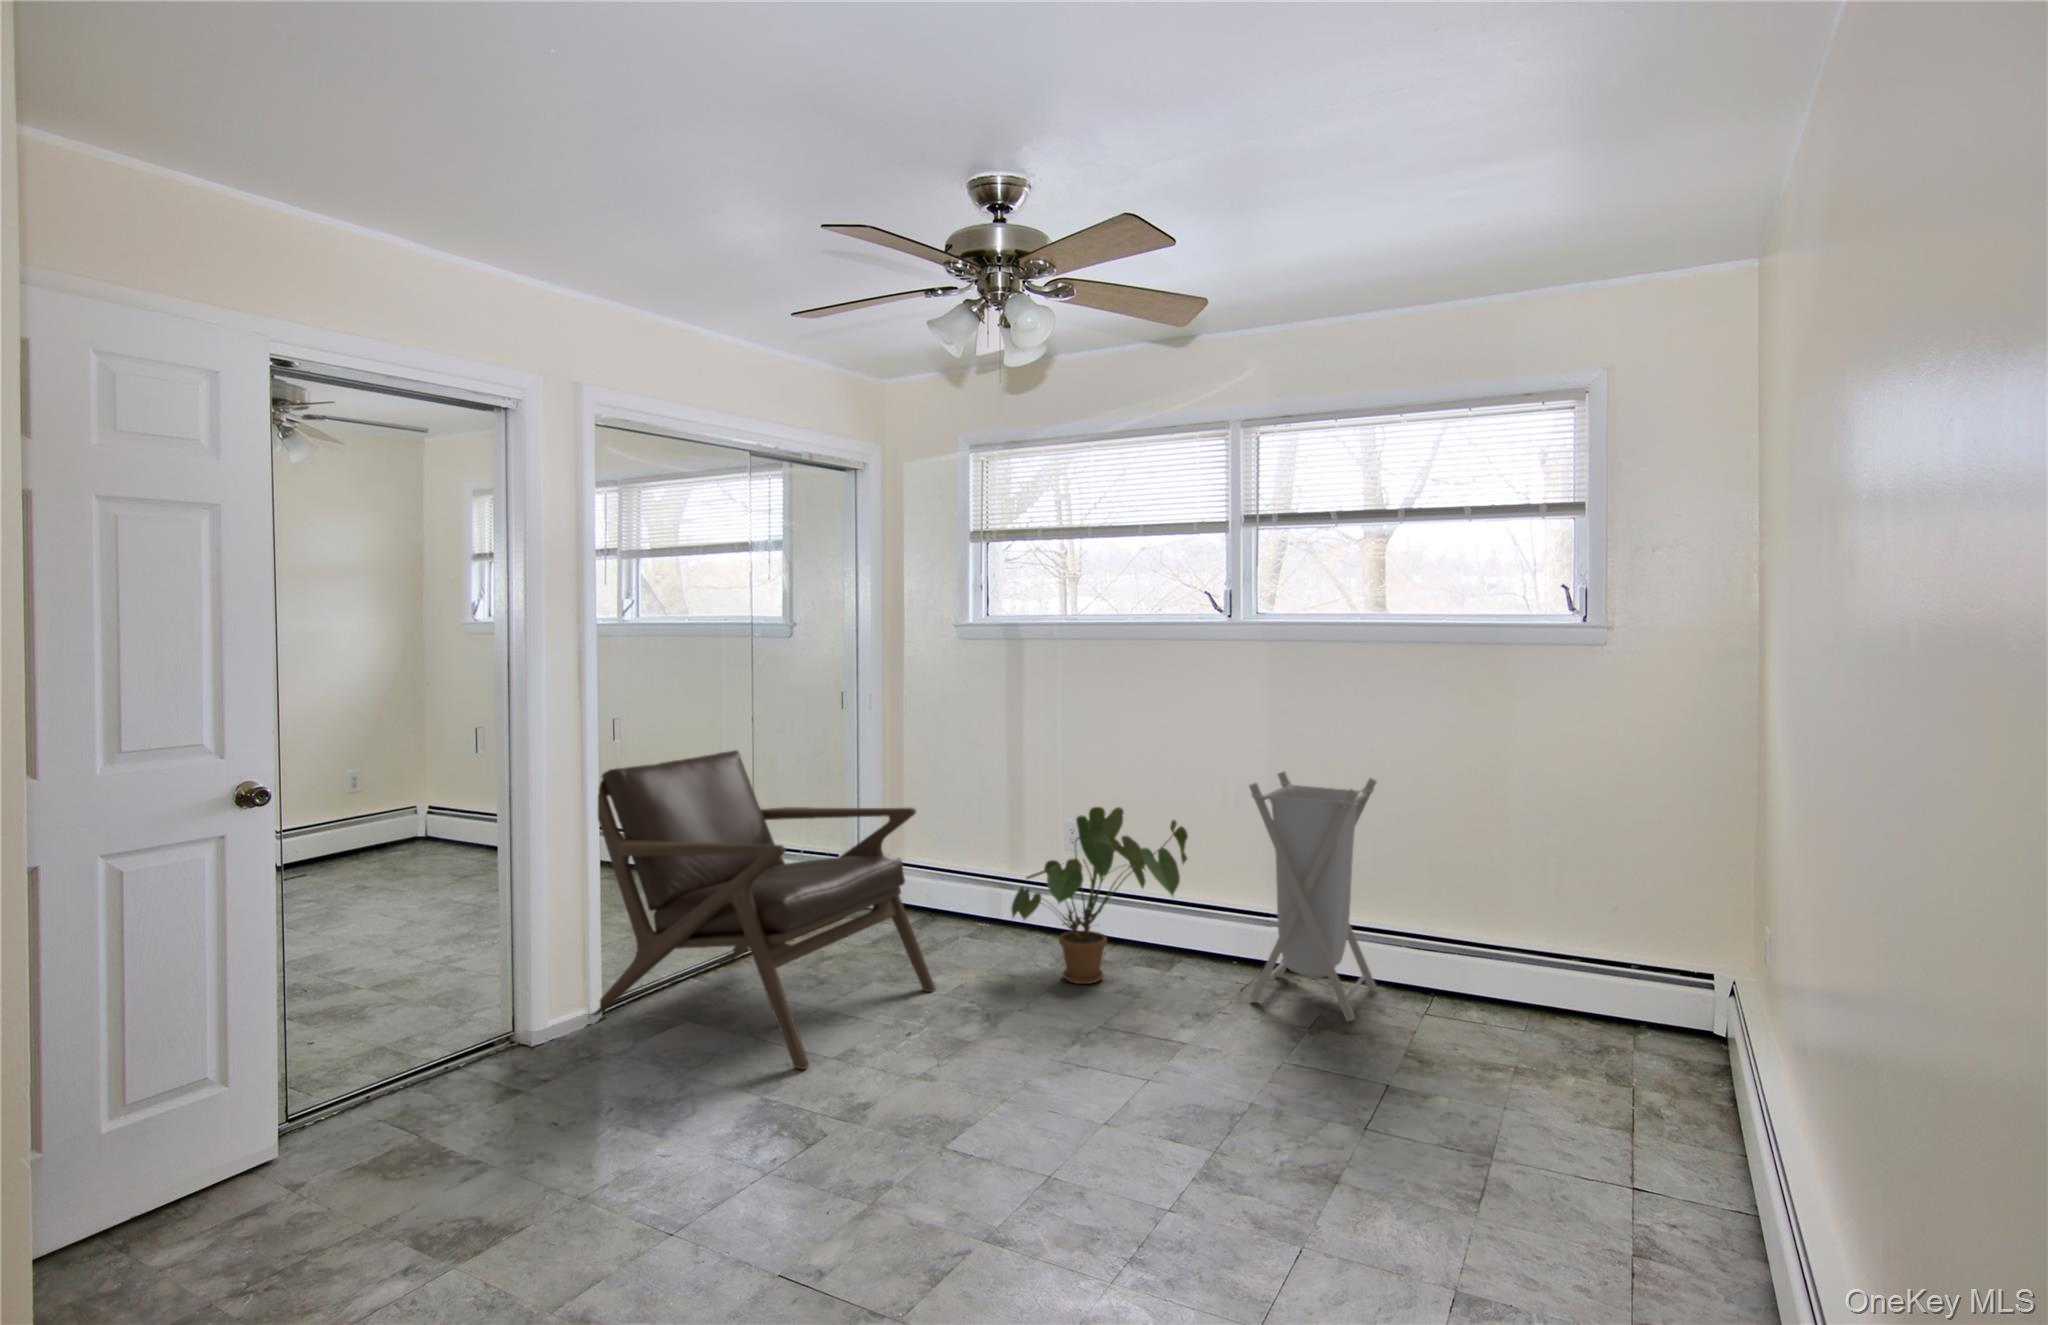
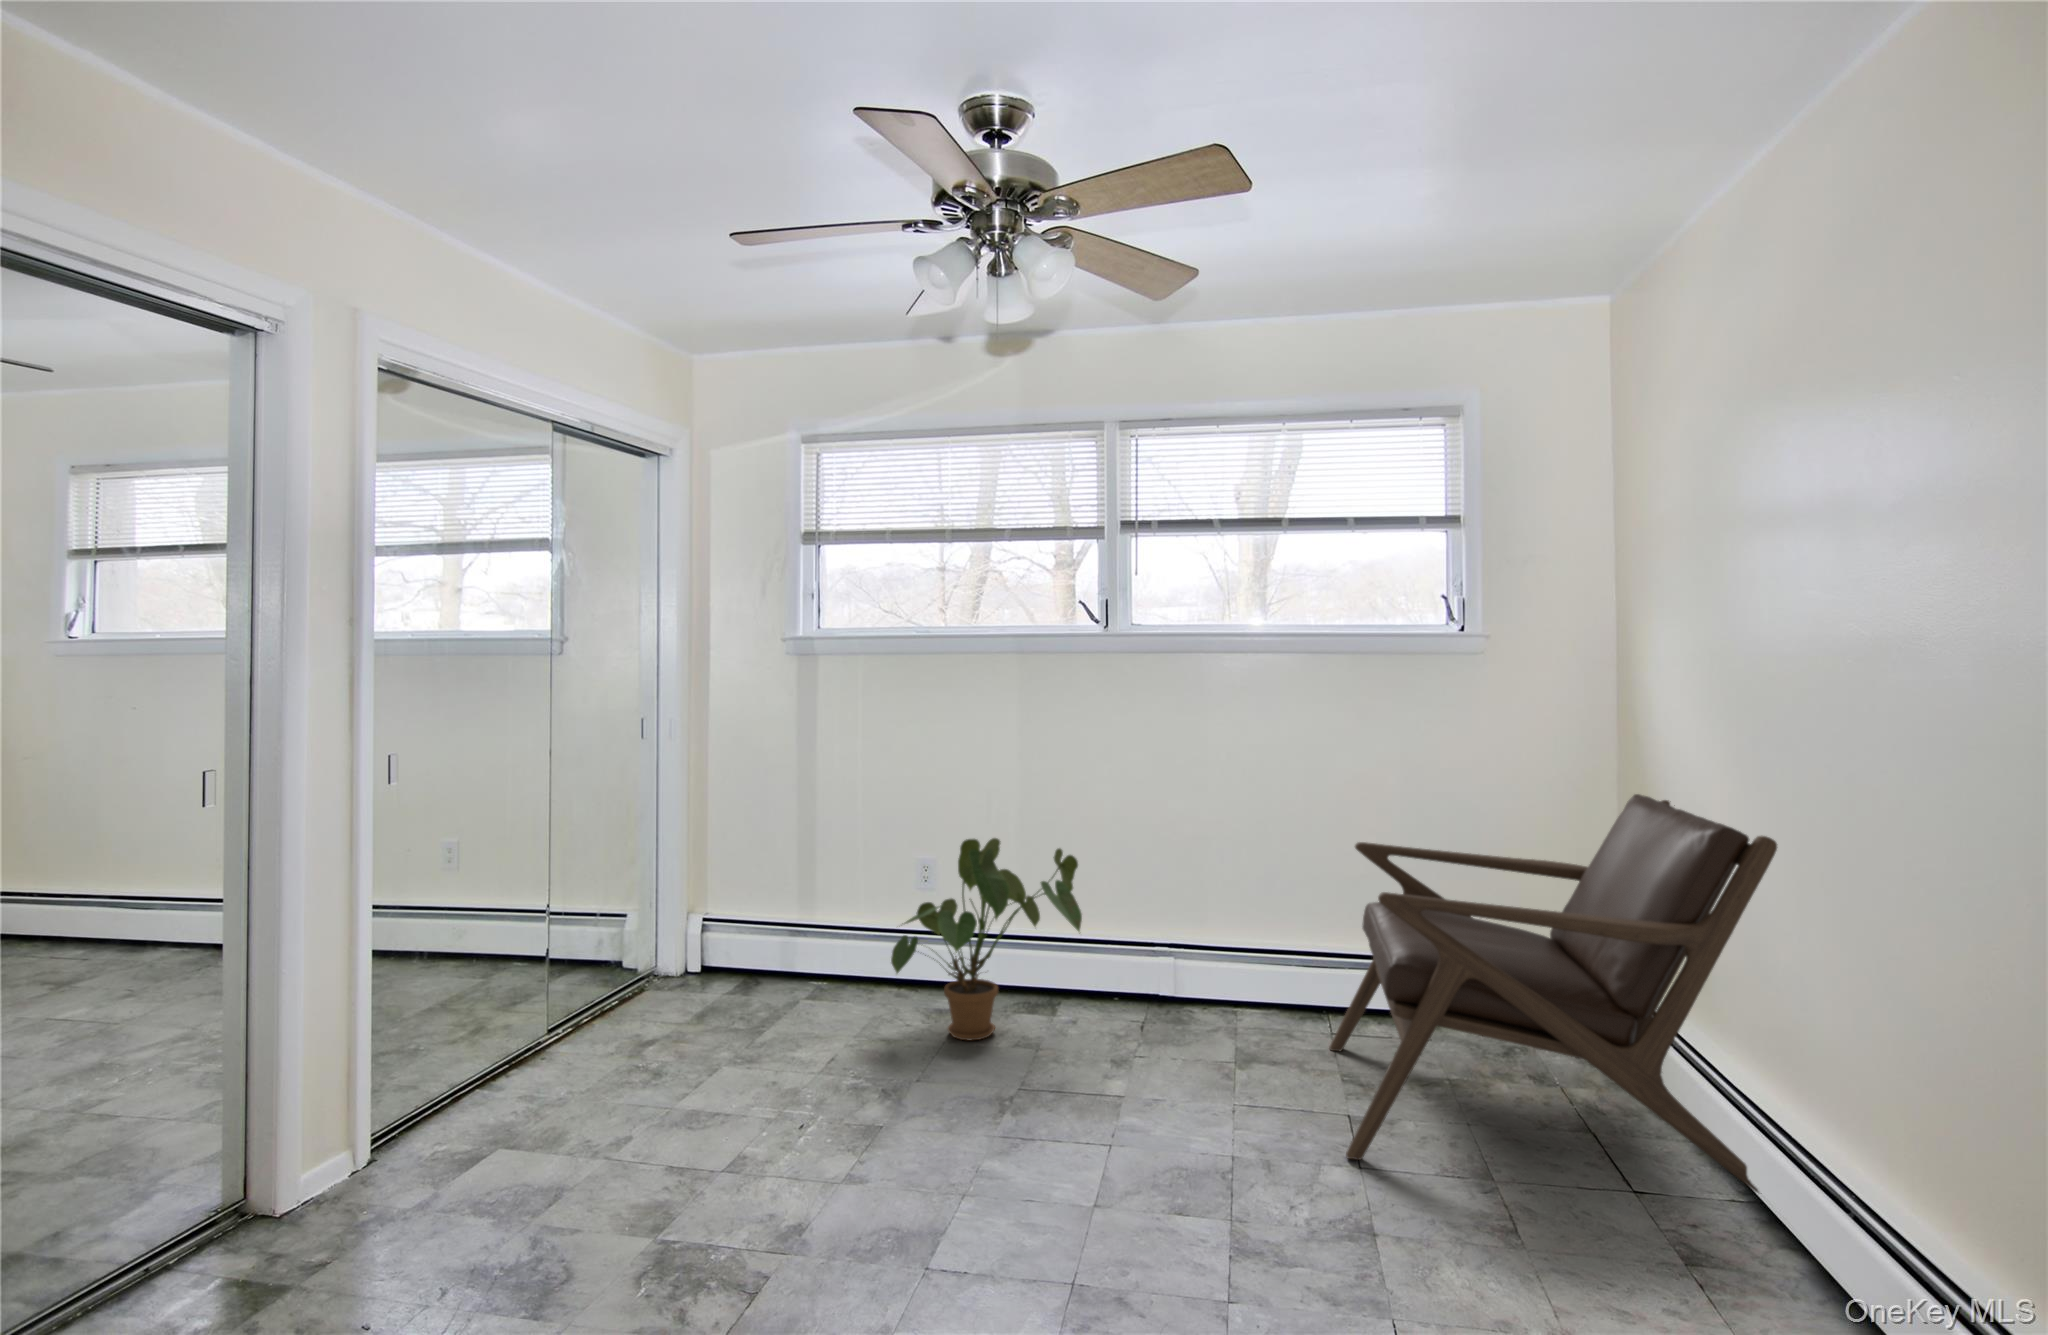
lounge chair: present [592,750,936,1069] -> present [1329,794,1777,1192]
laundry hamper: present [1249,772,1377,1021] -> none [1159,790,1275,1050]

